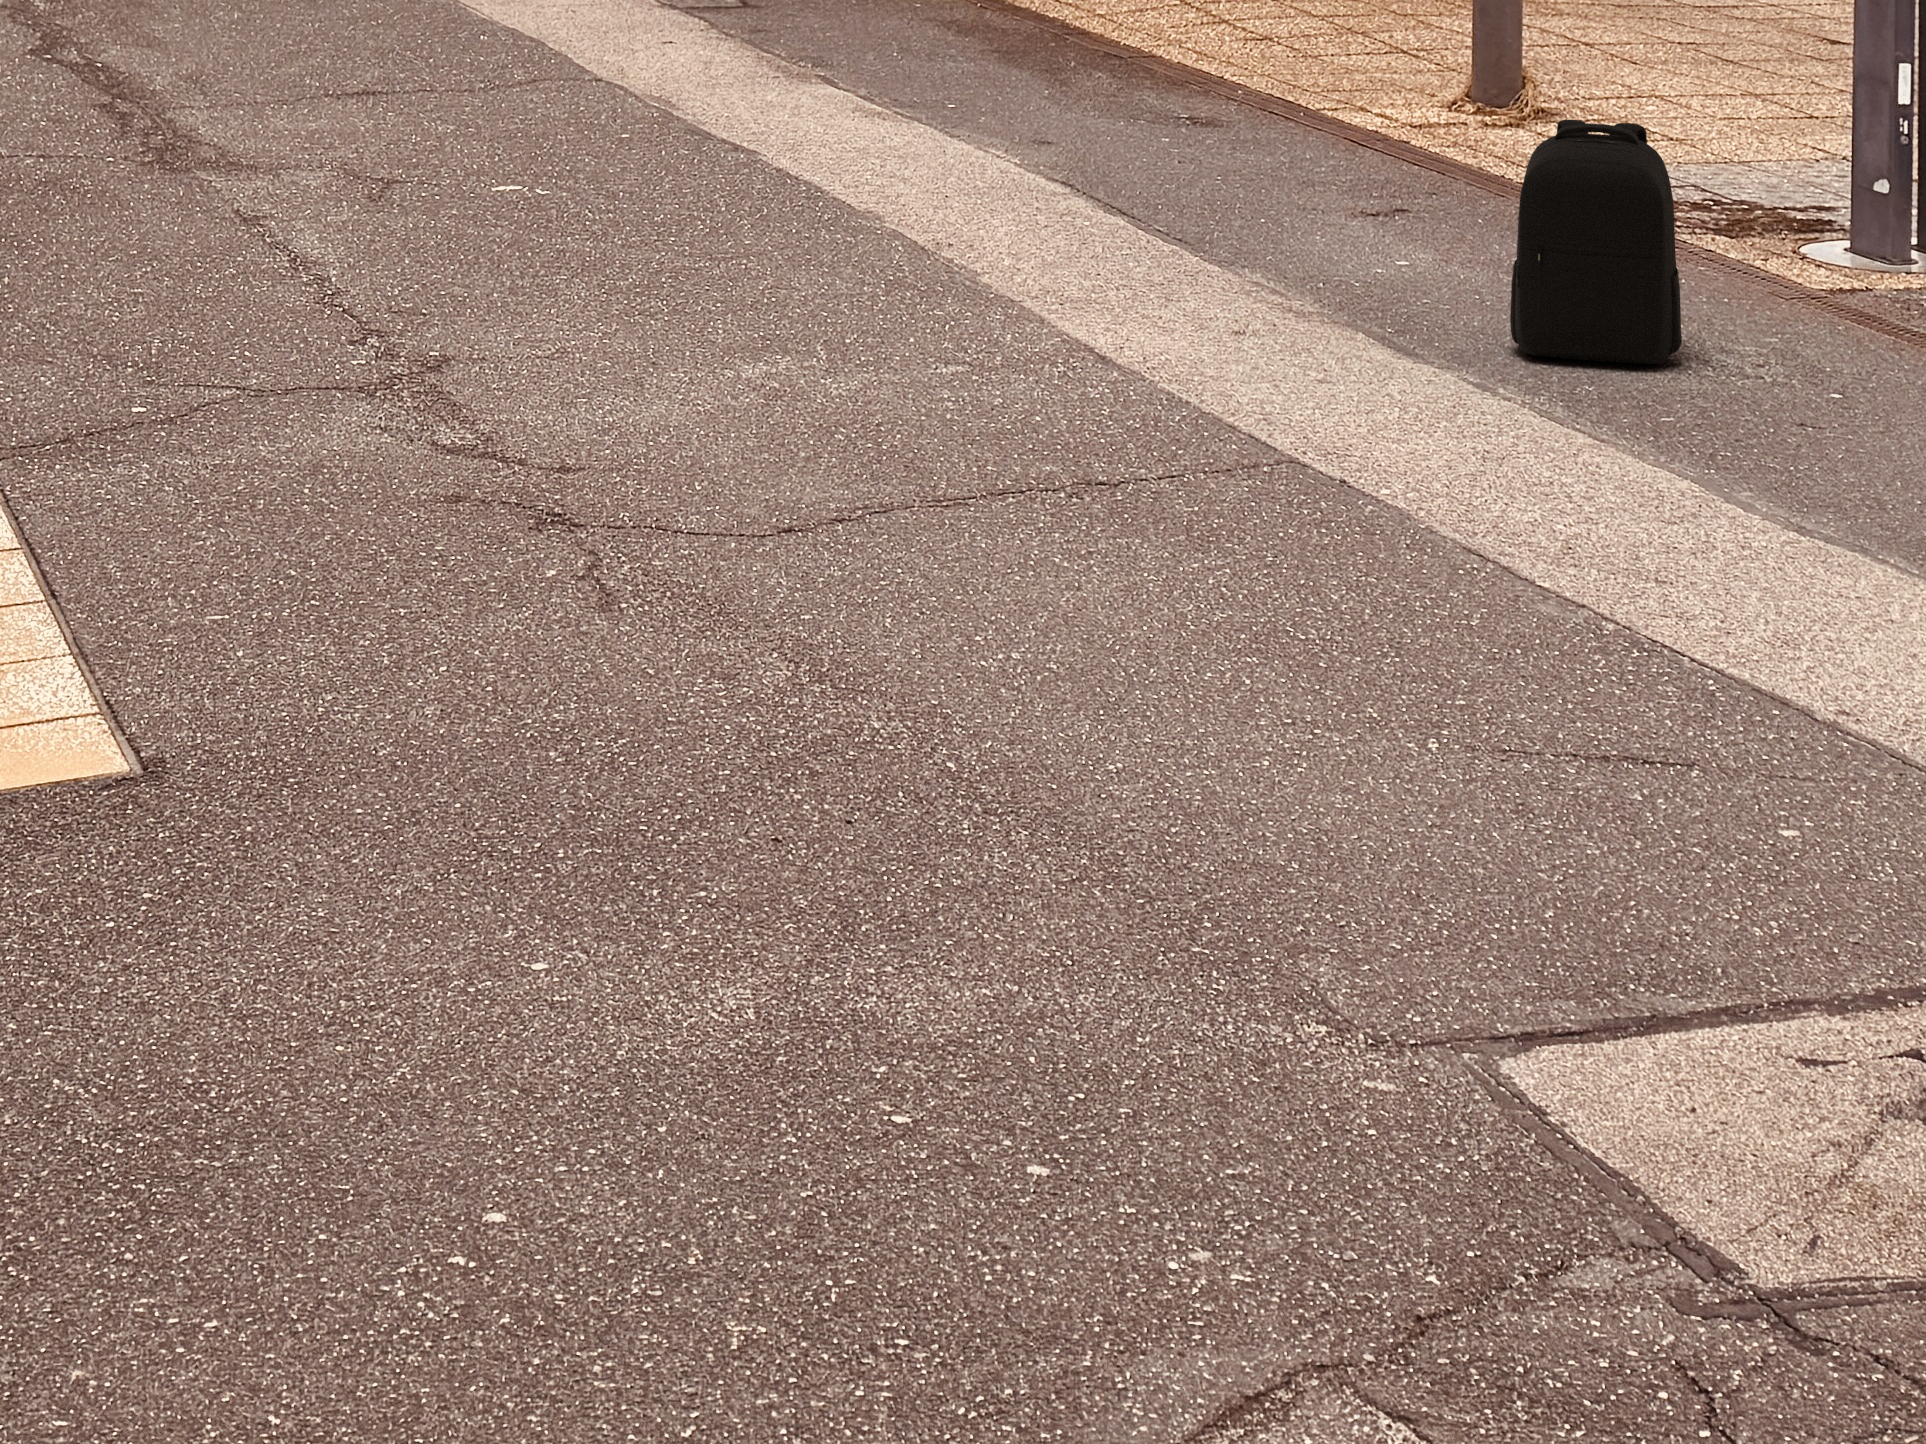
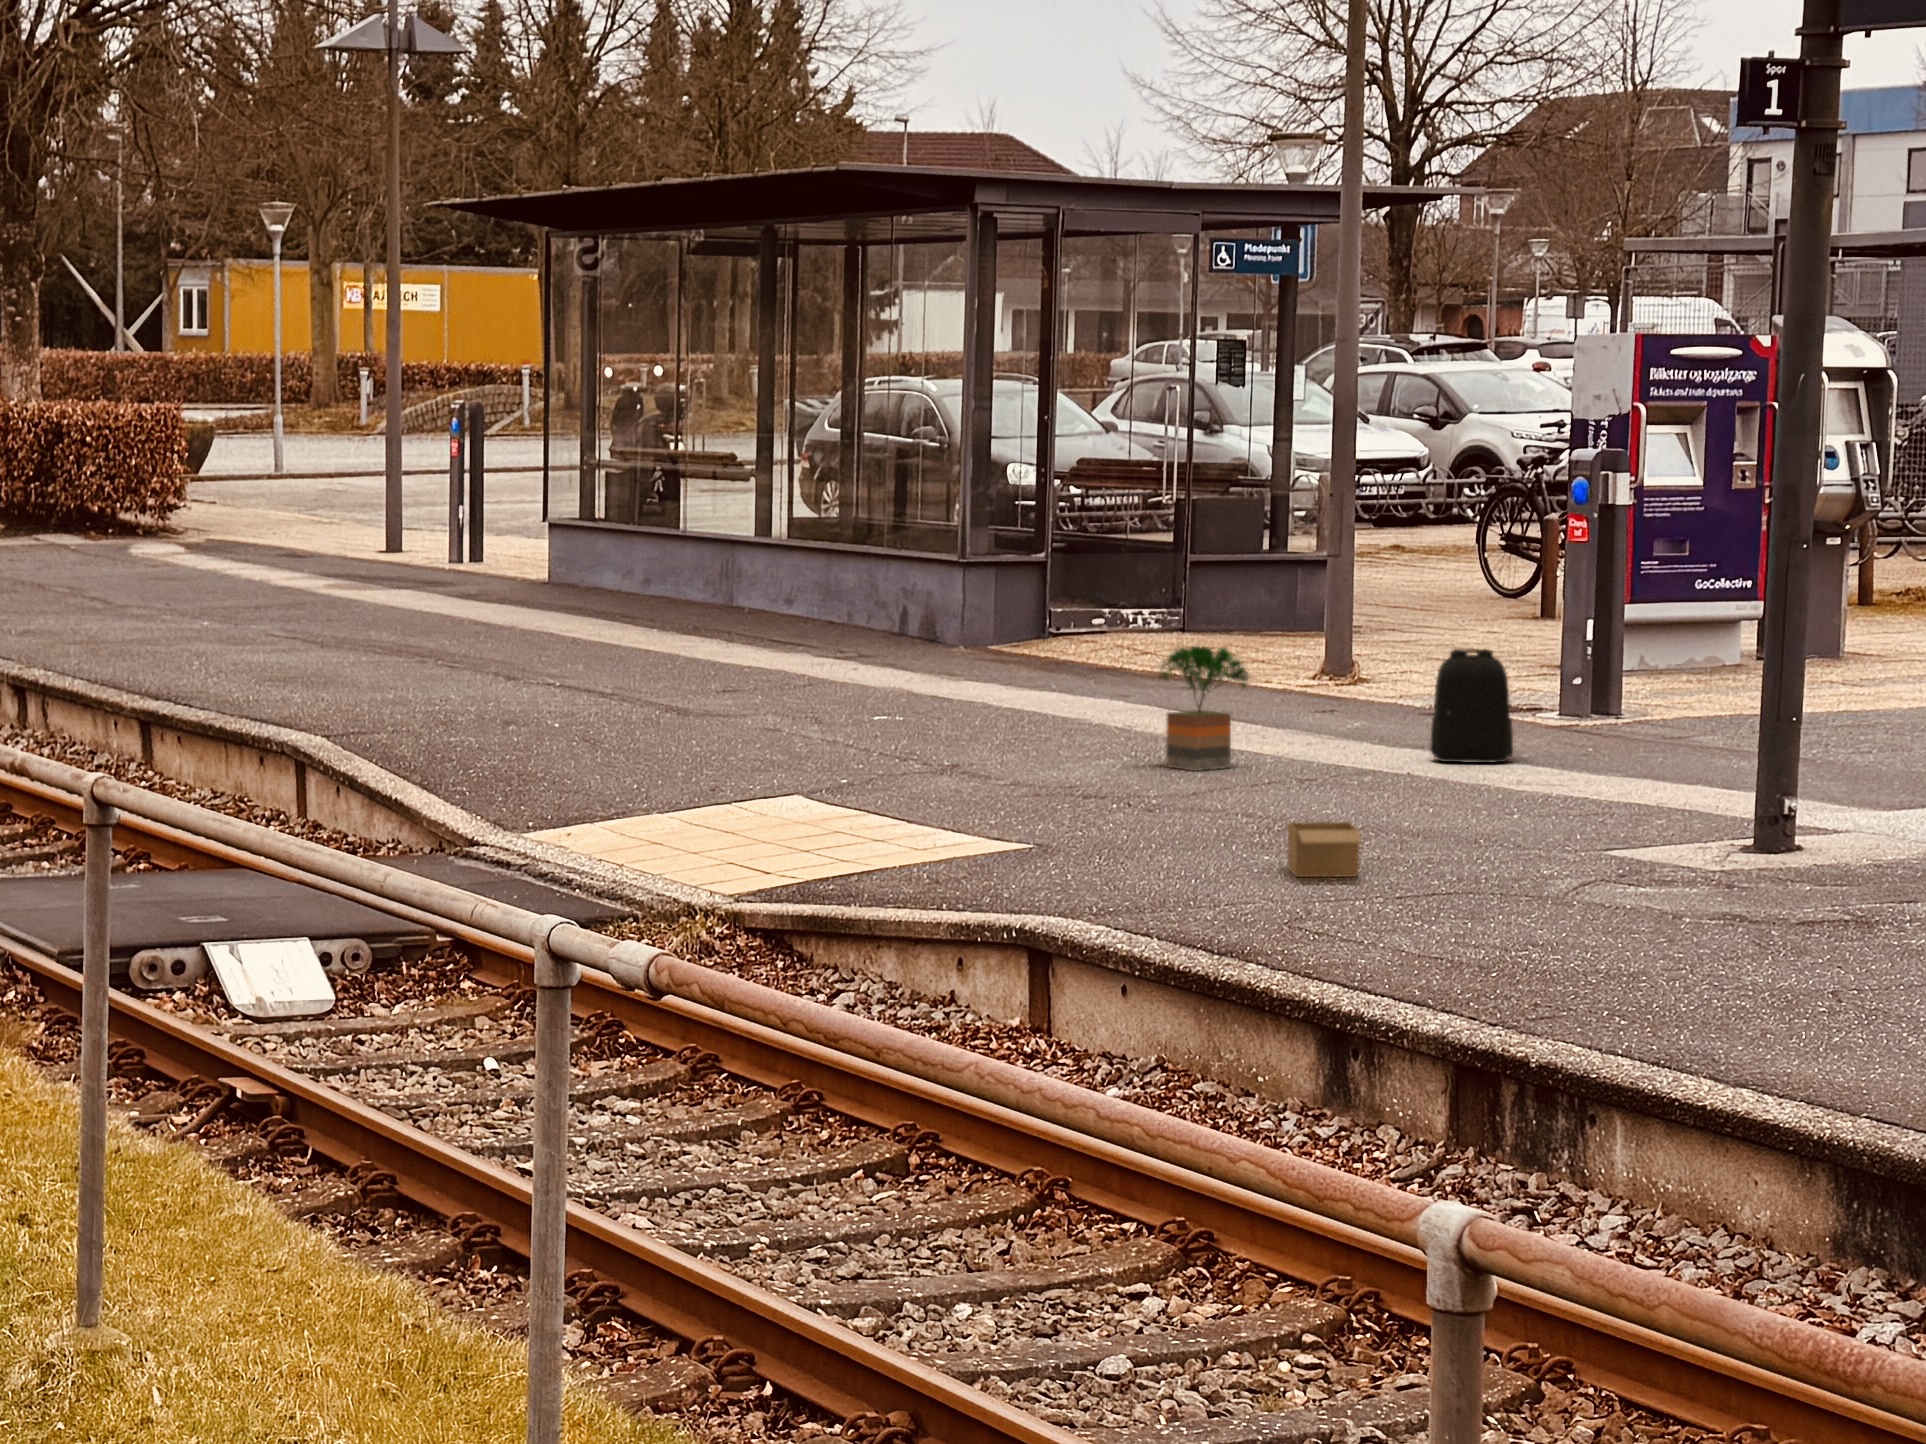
potted tree: none [932,90,1122,358] -> present [1158,646,1250,771]
cardboard box: none [692,718,899,914] -> present [1287,822,1362,877]

